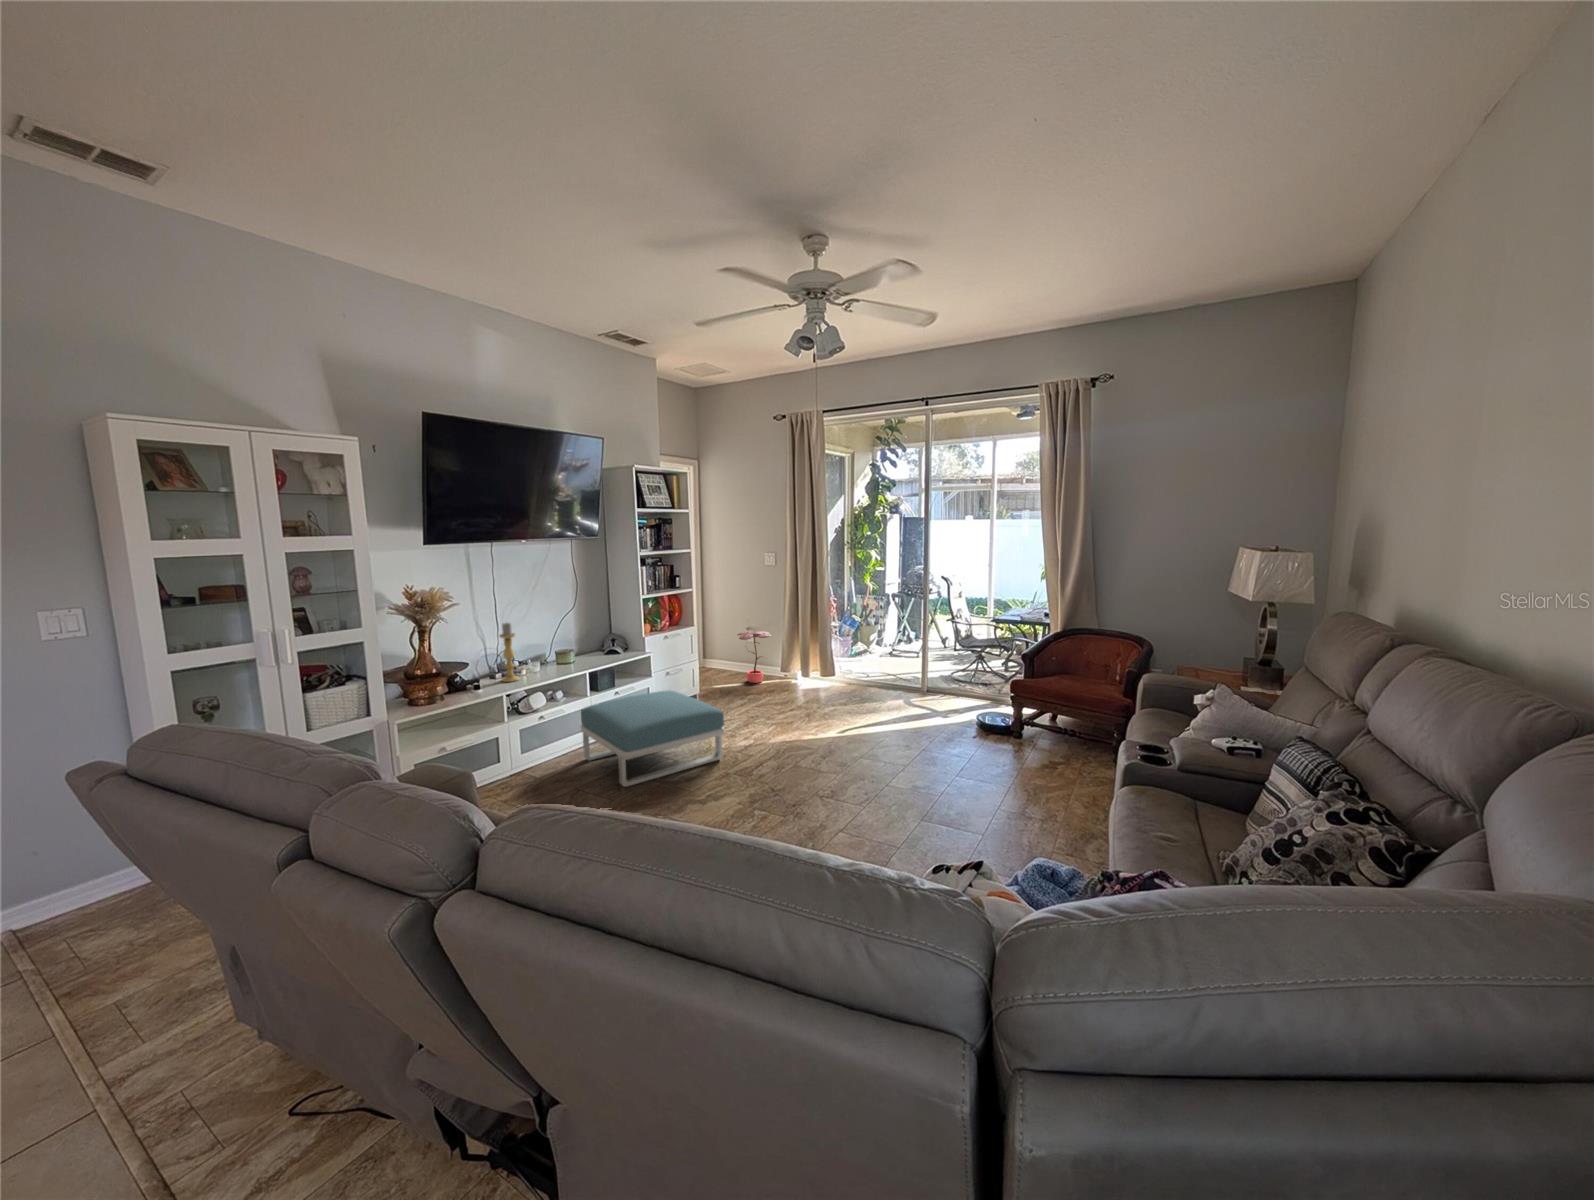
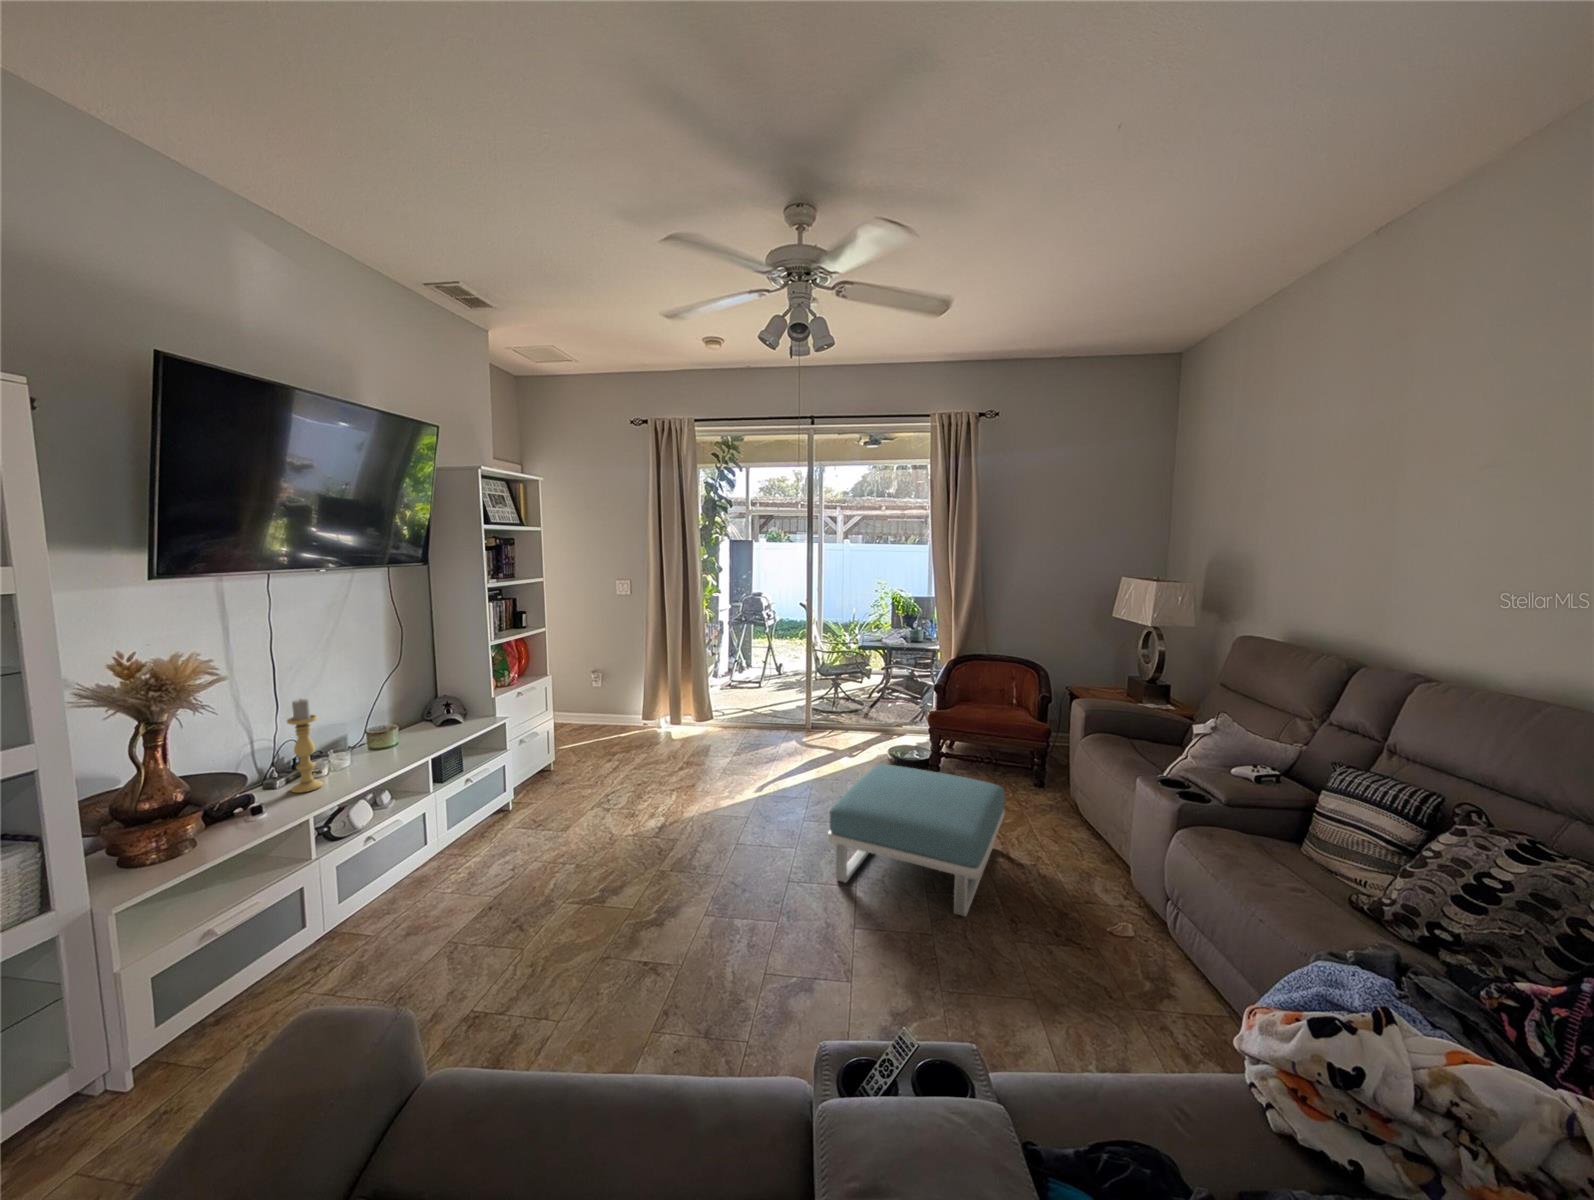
potted plant: present [737,631,772,683] -> none [591,673,636,735]
footstool: present [581,690,724,787] -> present [827,764,1005,916]

